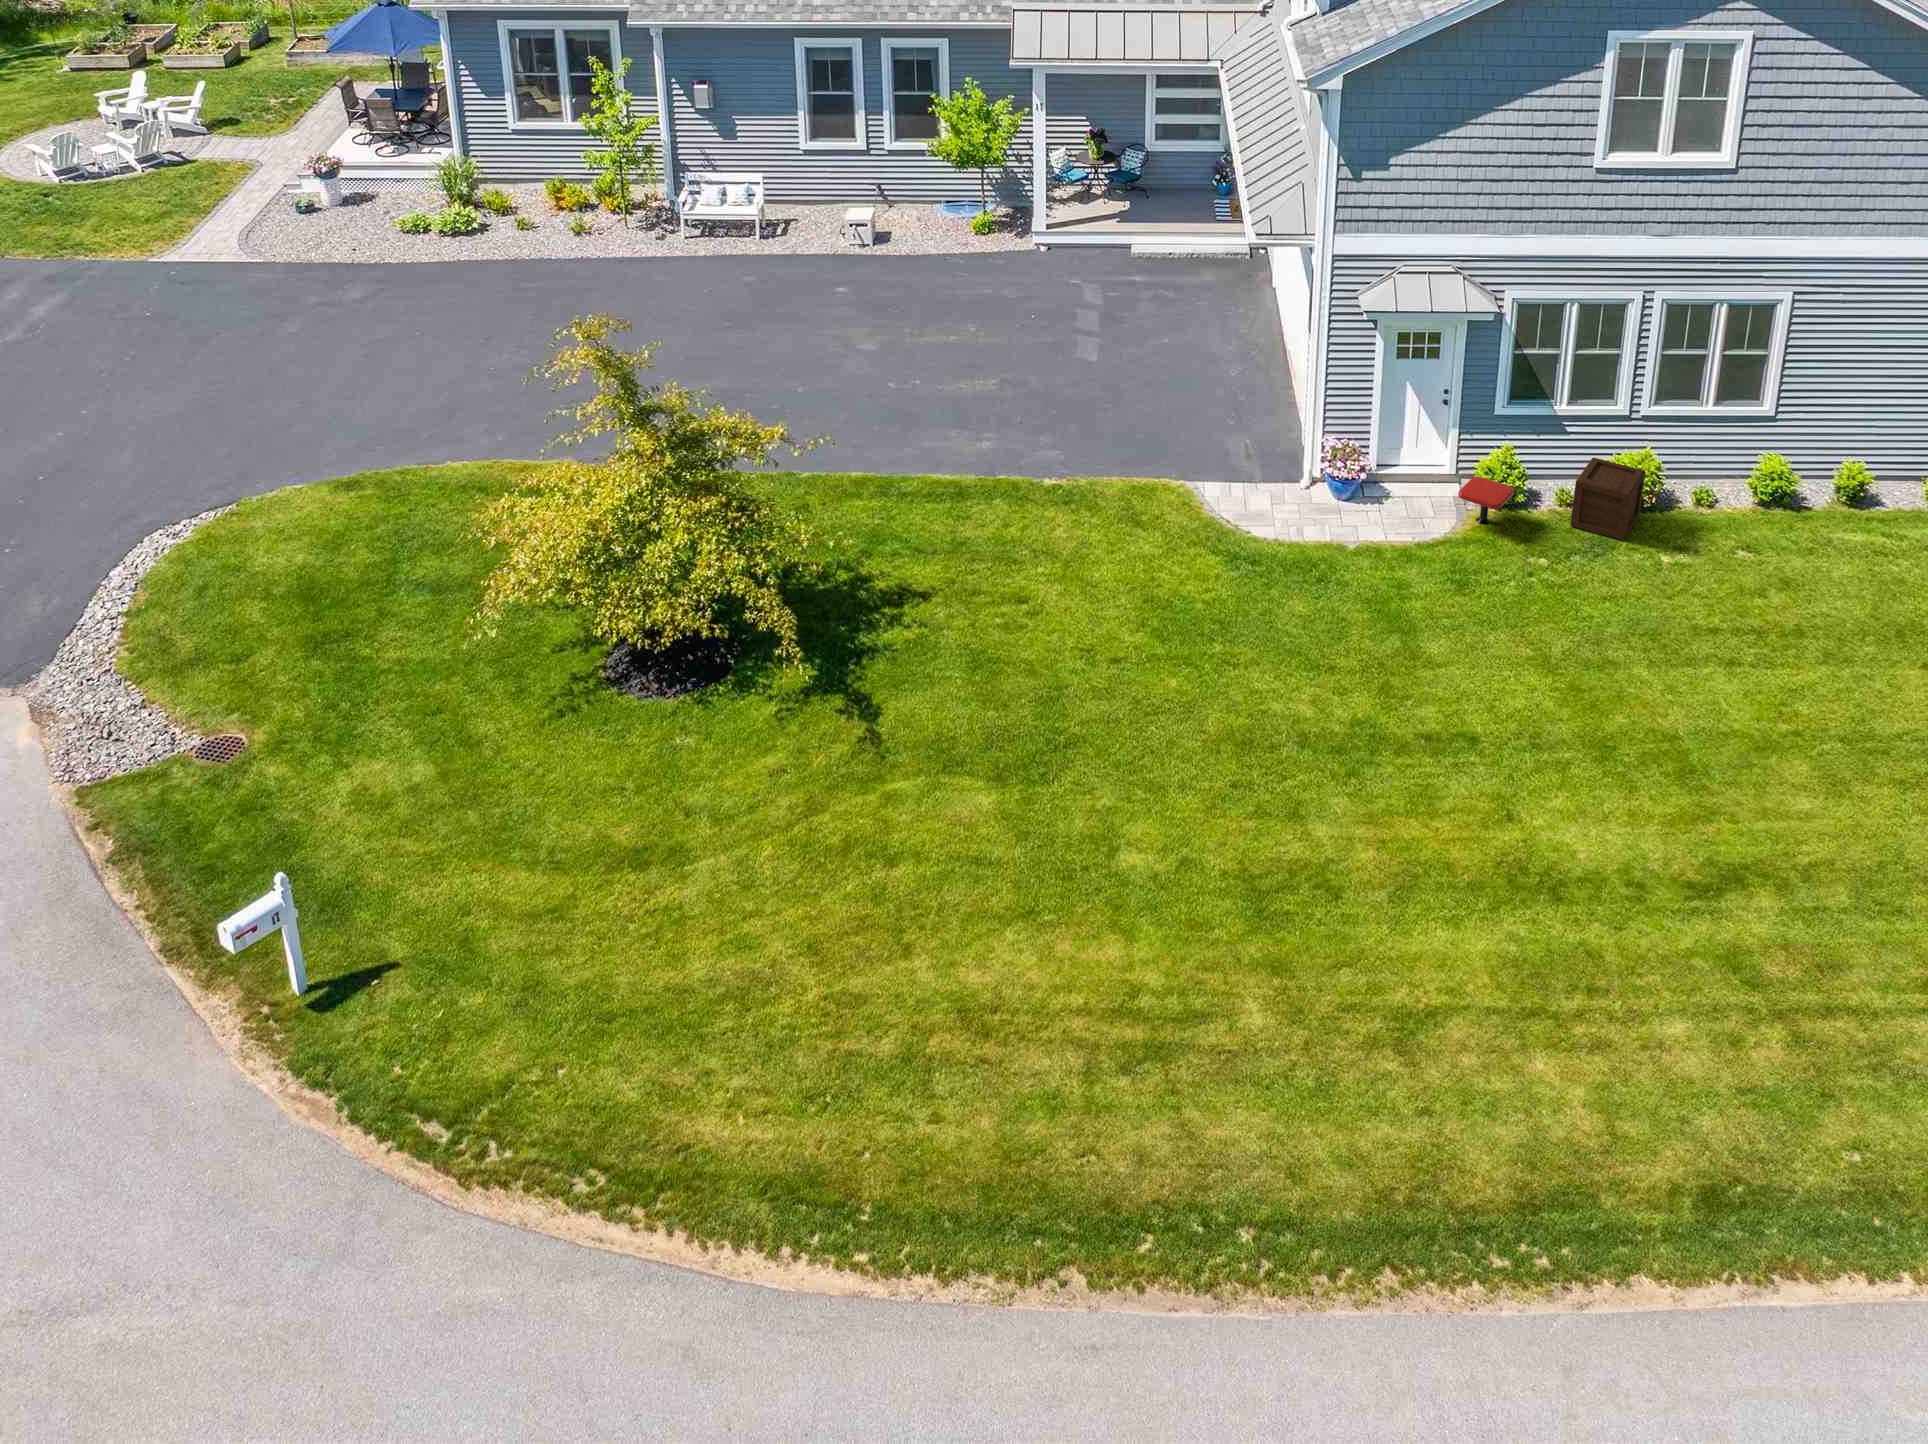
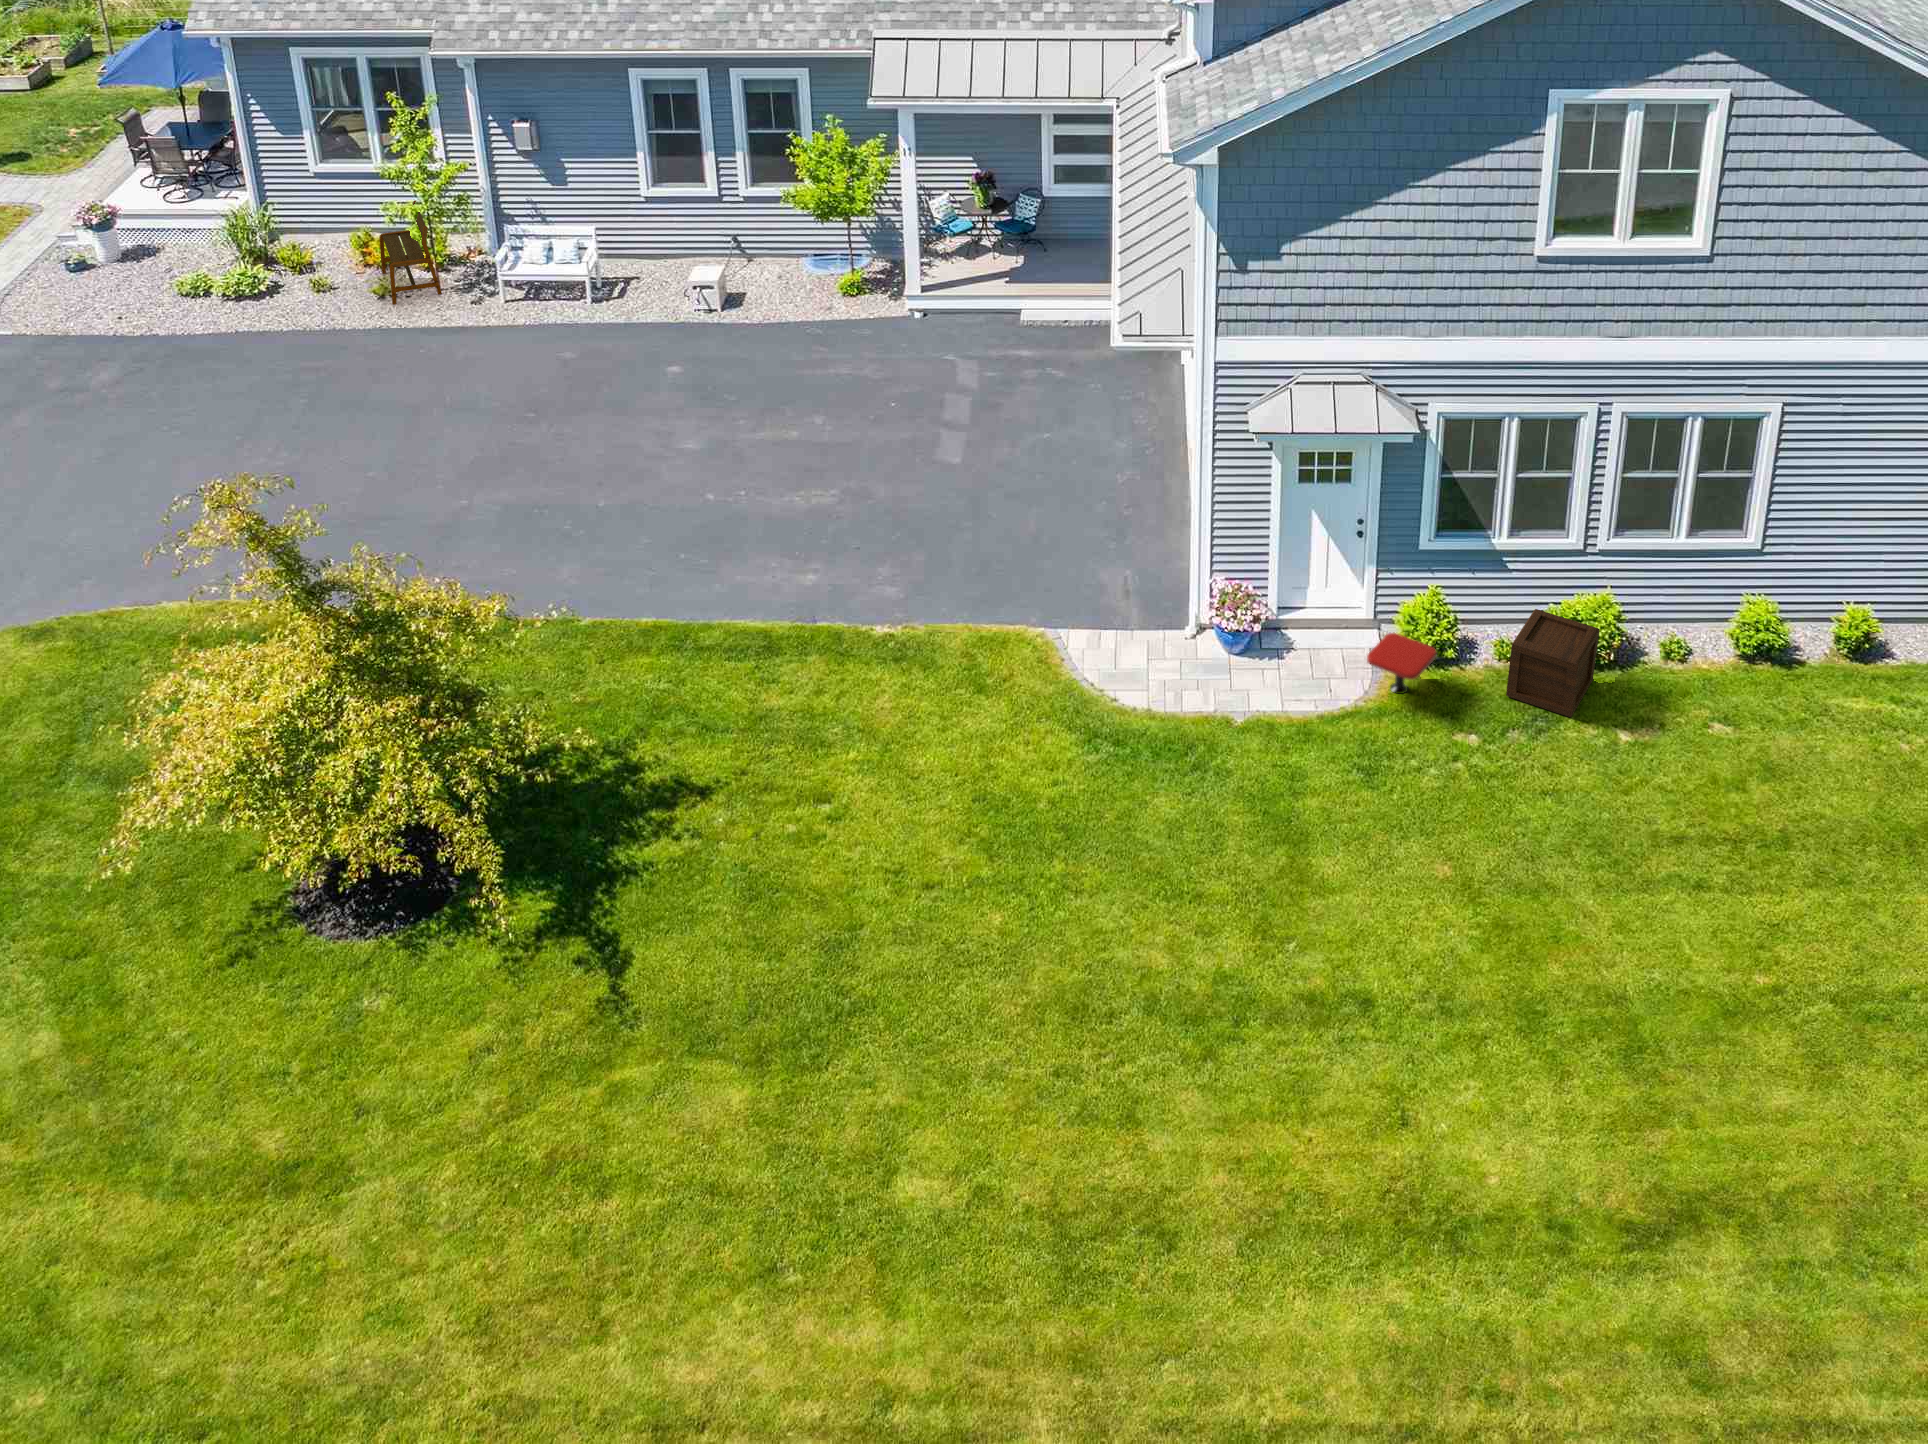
bench: none [573,153,630,240] -> present [379,200,442,304]

